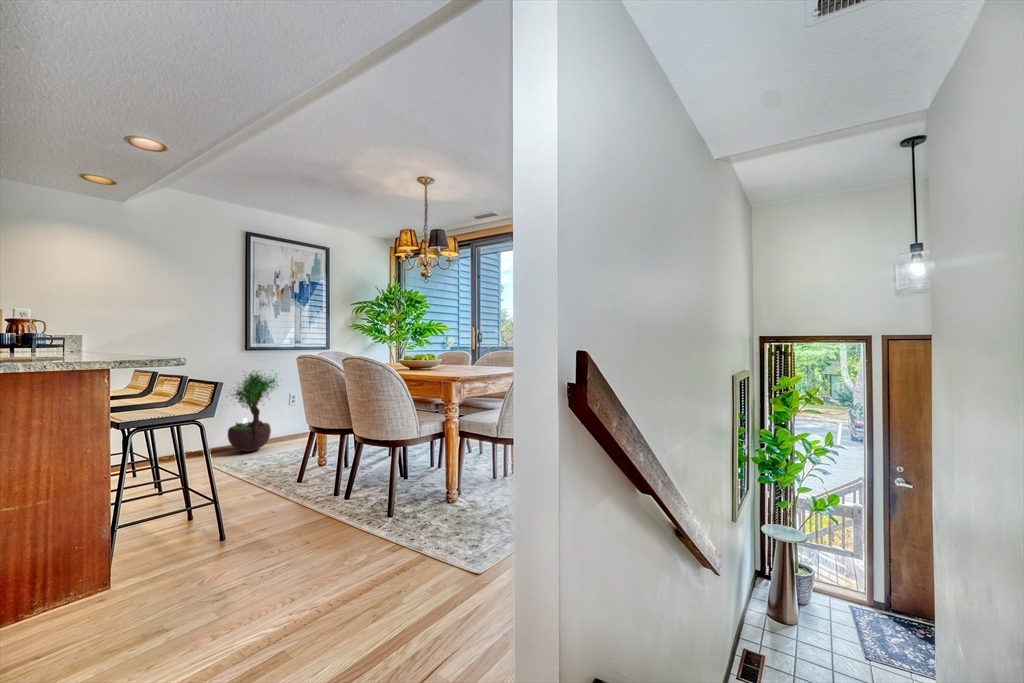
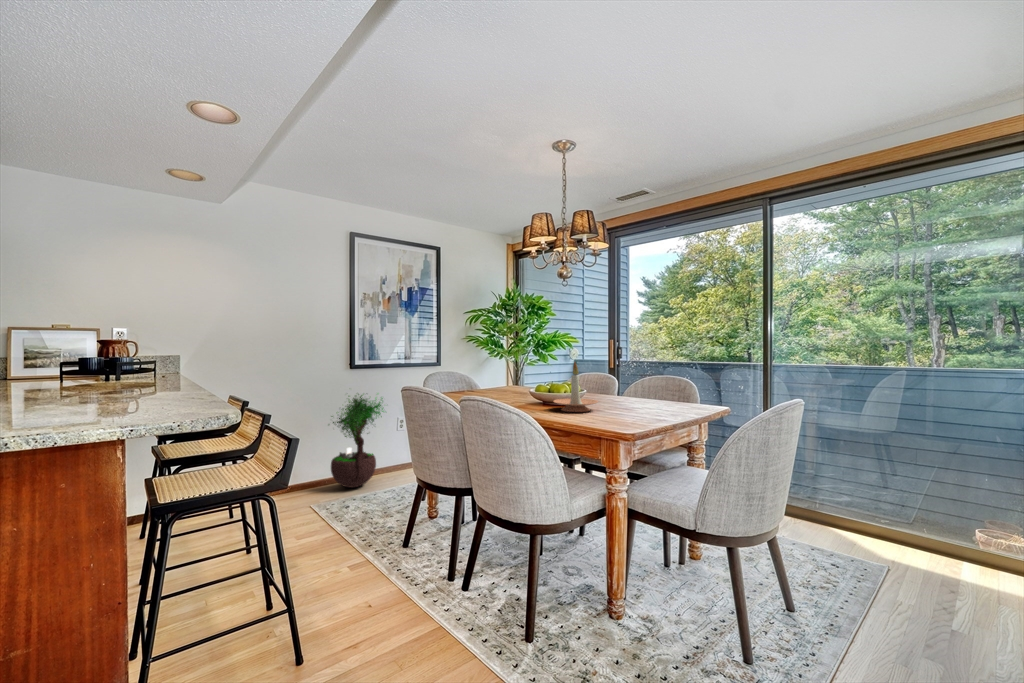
candle holder: none [415,337,447,372] -> present [553,362,598,412]

